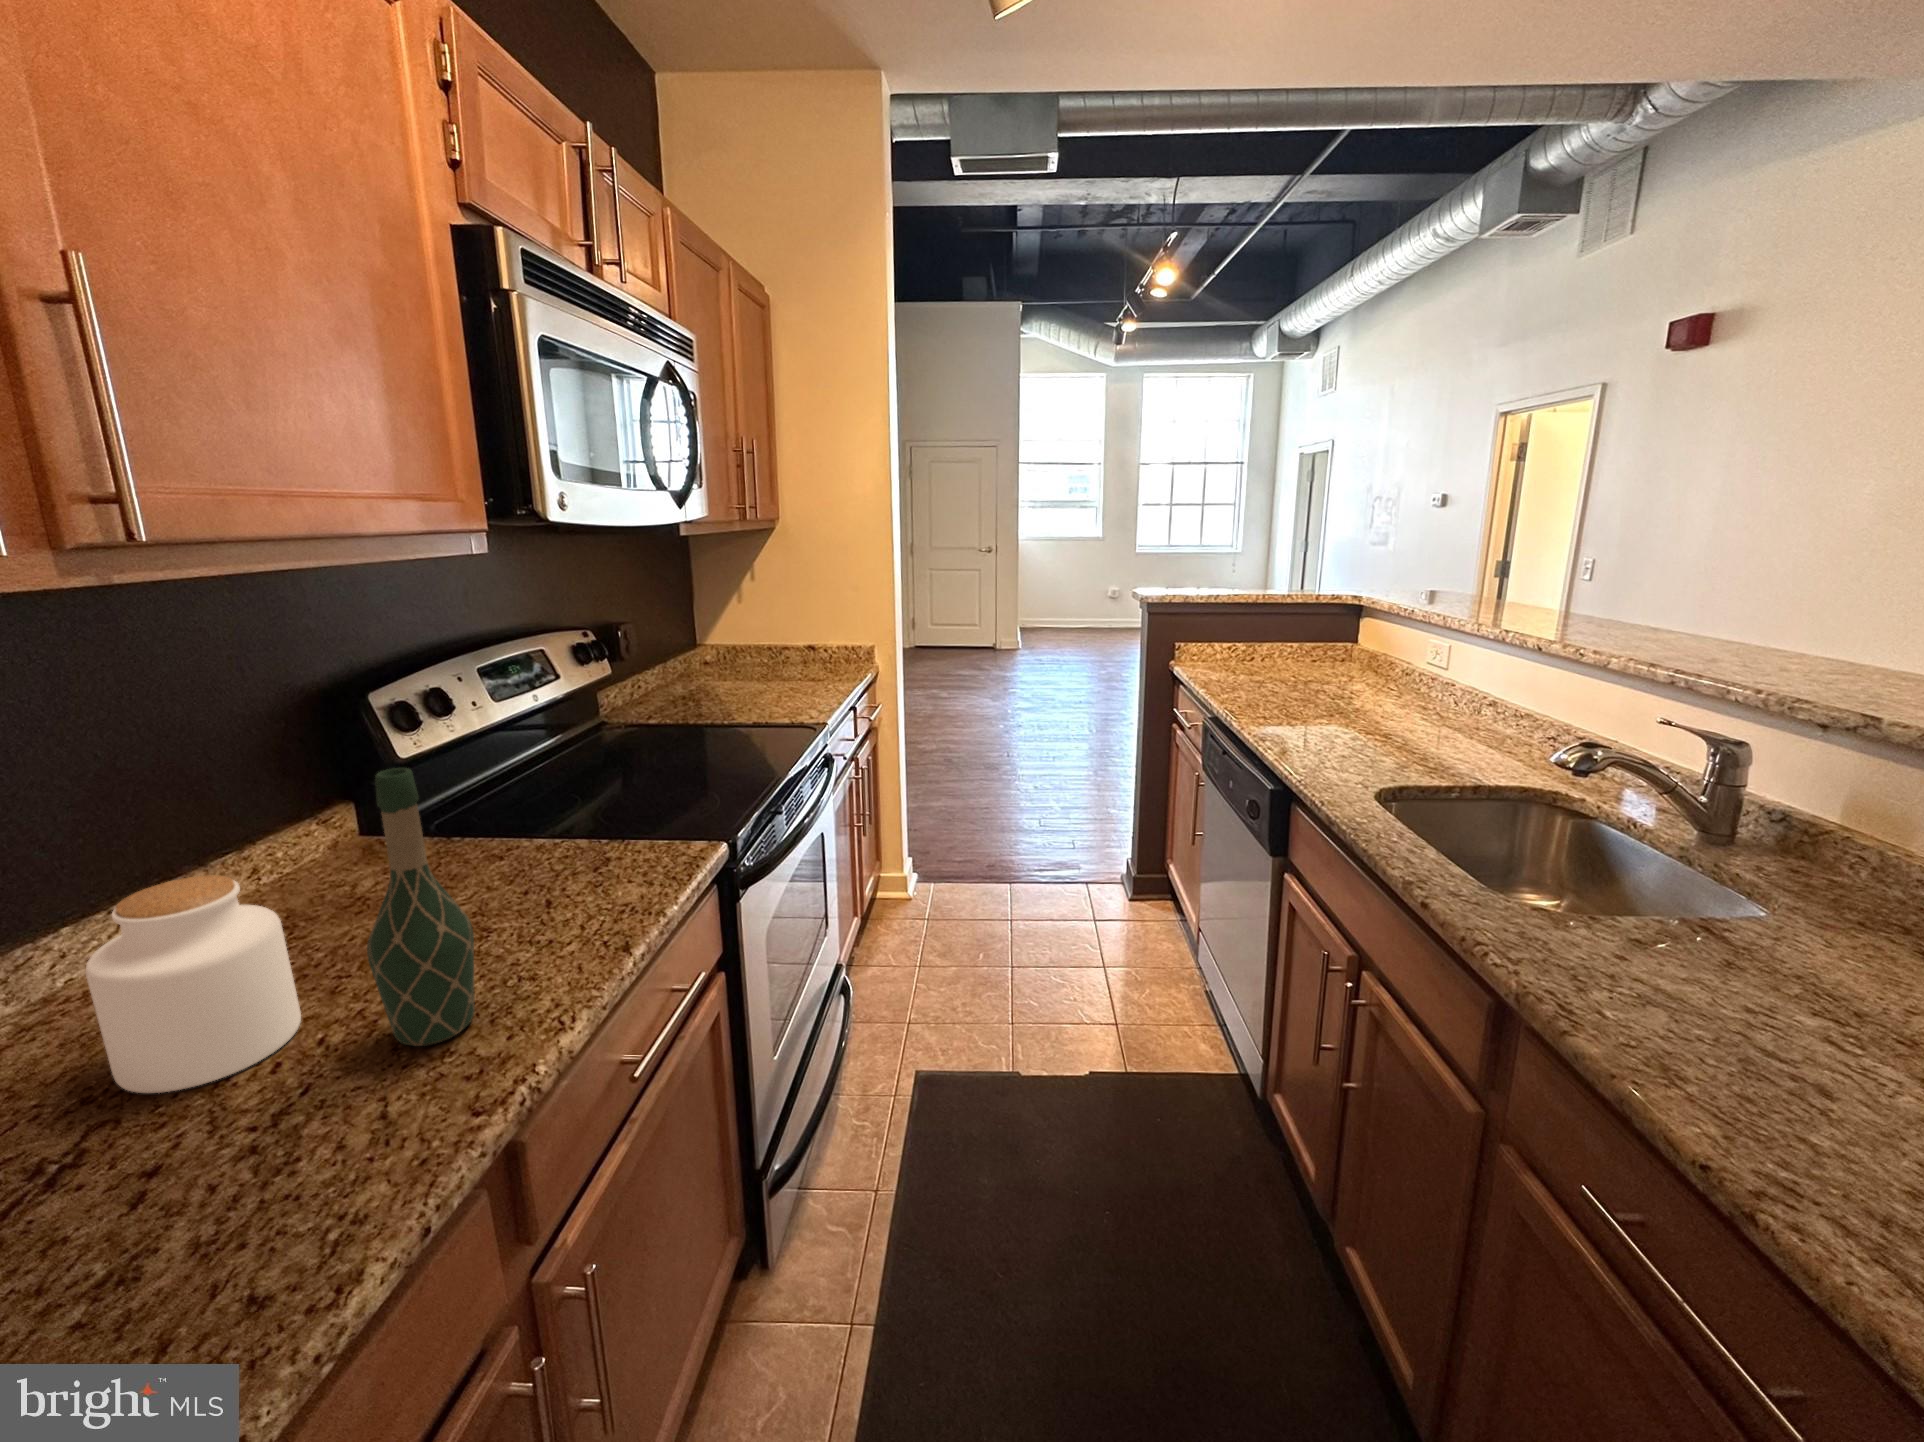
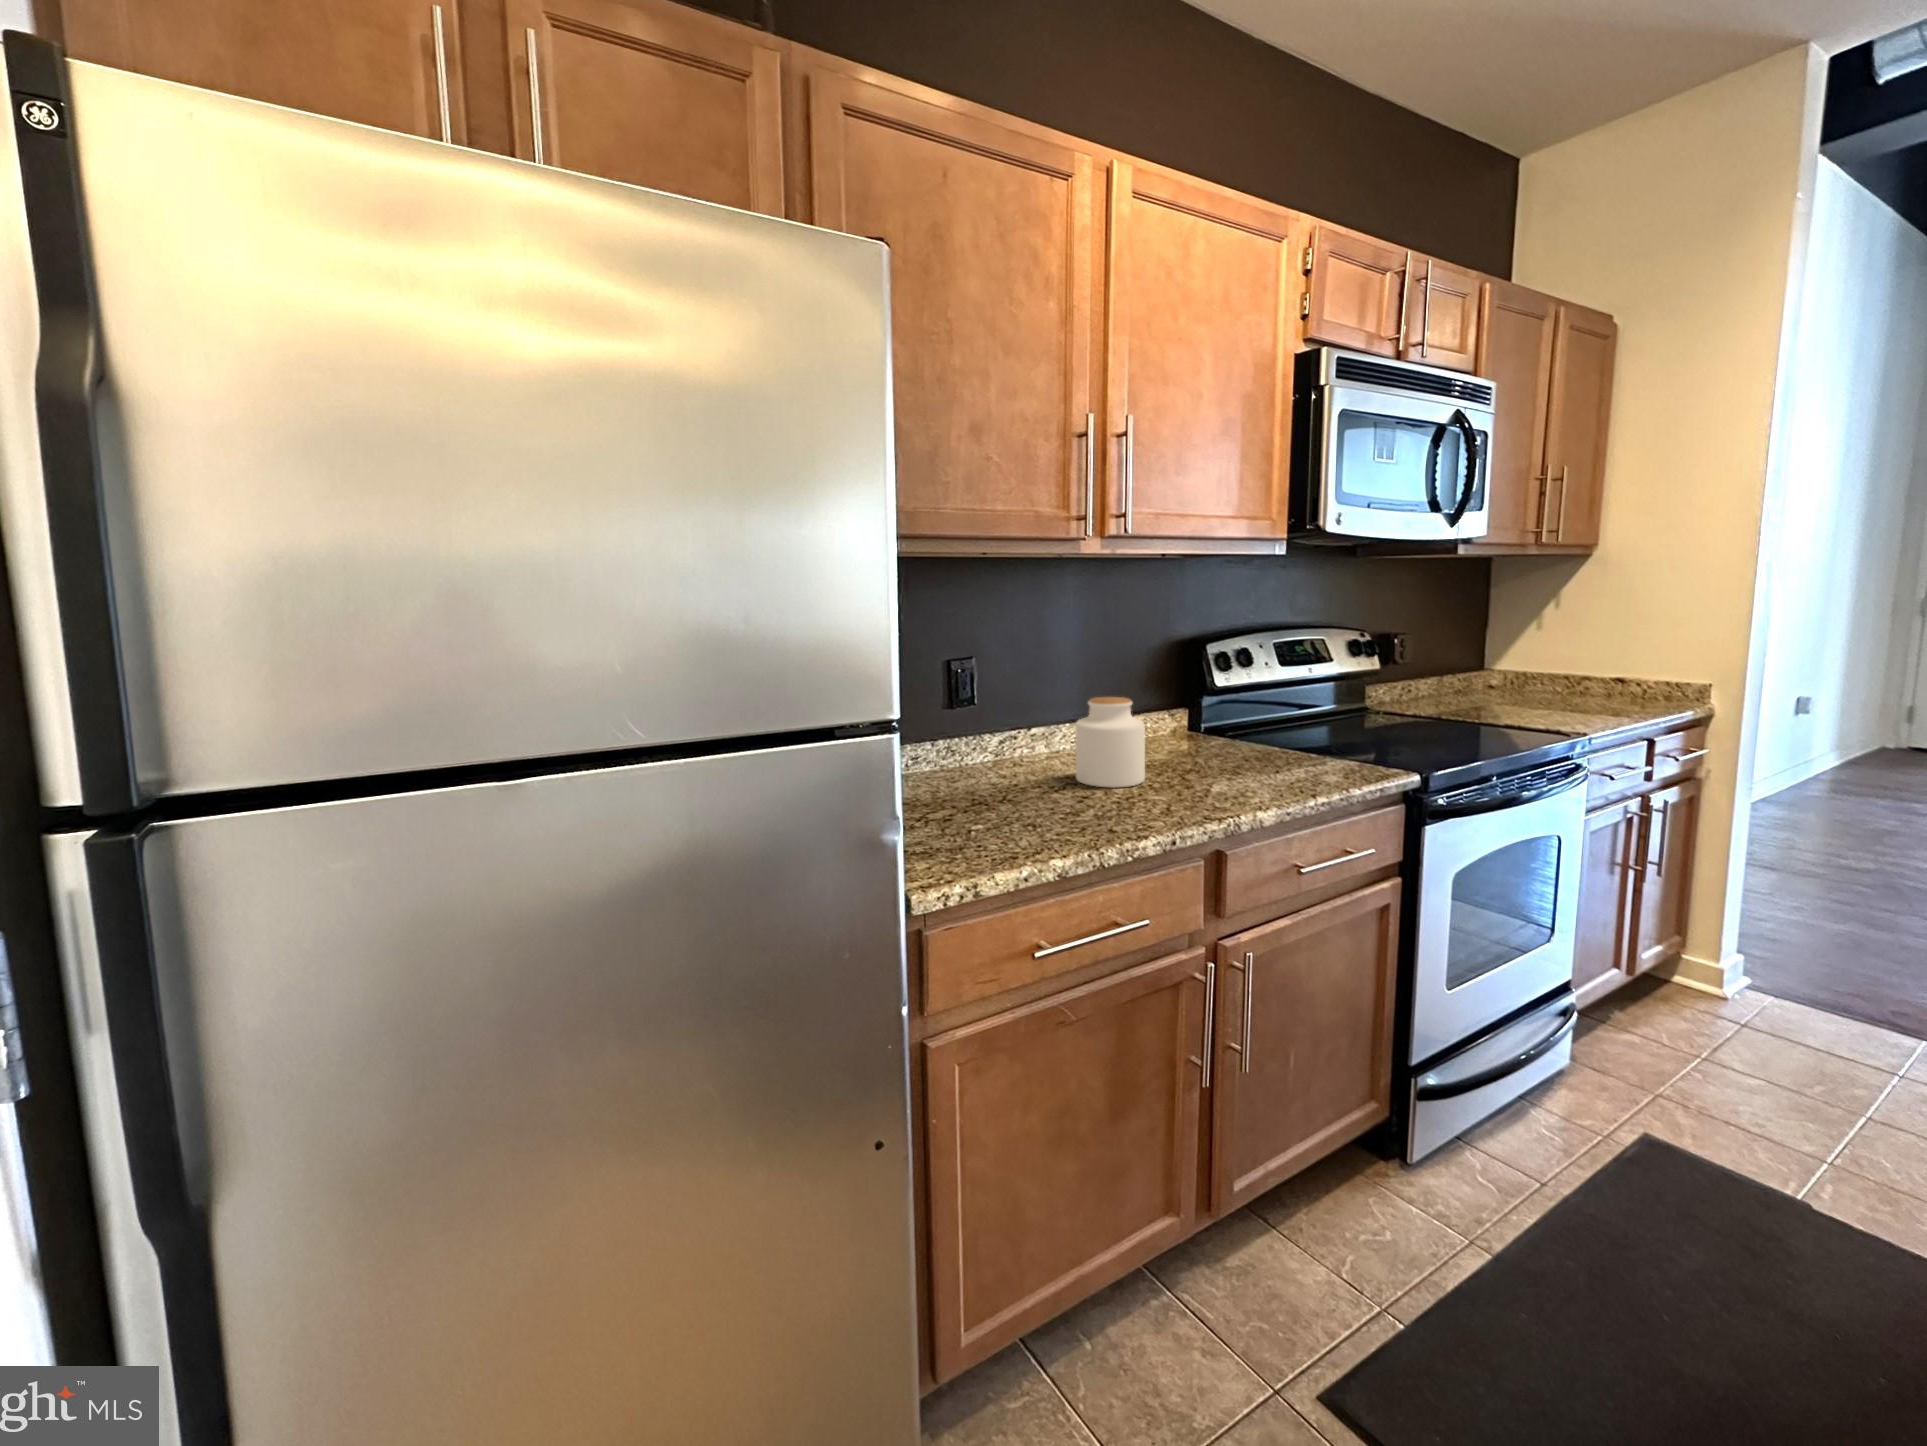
wine bottle: present [367,768,475,1046] -> none [1176,647,1227,799]

